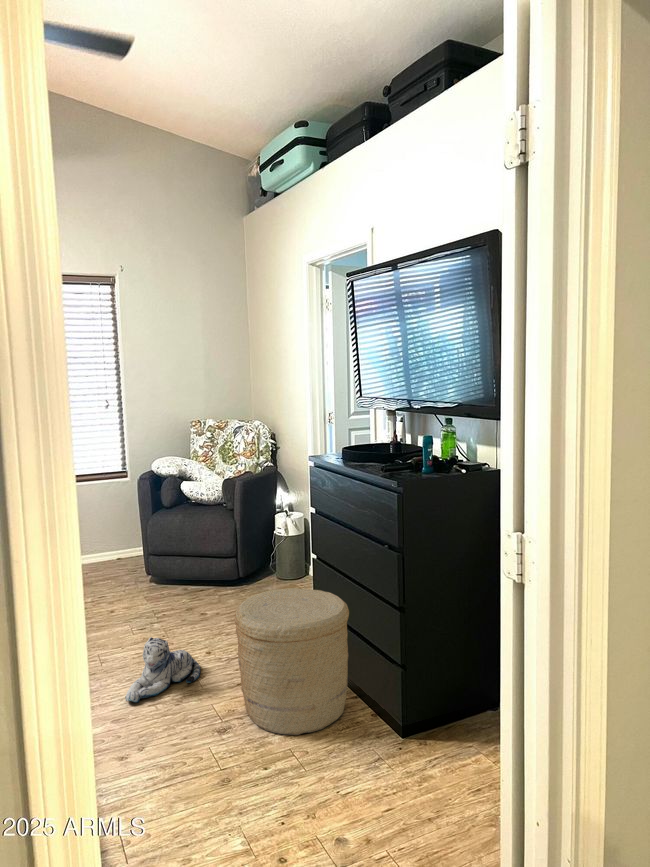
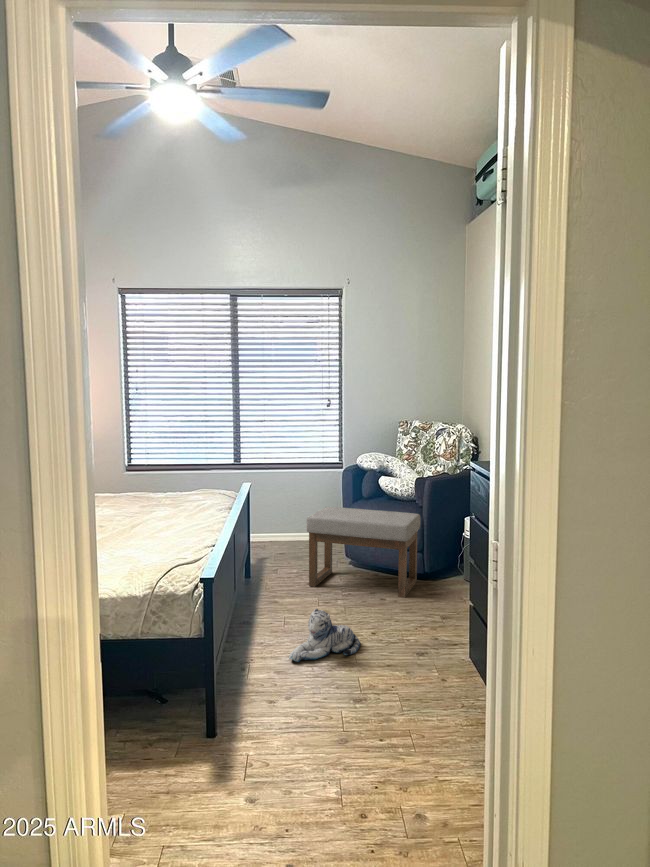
ottoman: none [108,518,232,613] -> present [306,507,420,598]
woven basket: present [235,588,349,735] -> none [377,584,486,720]

